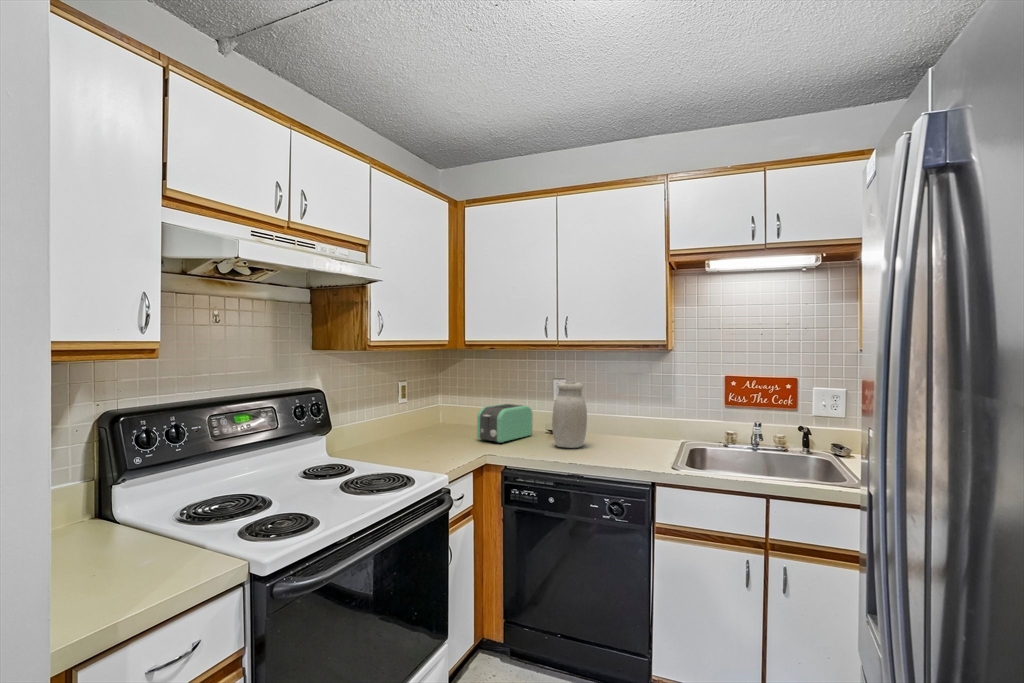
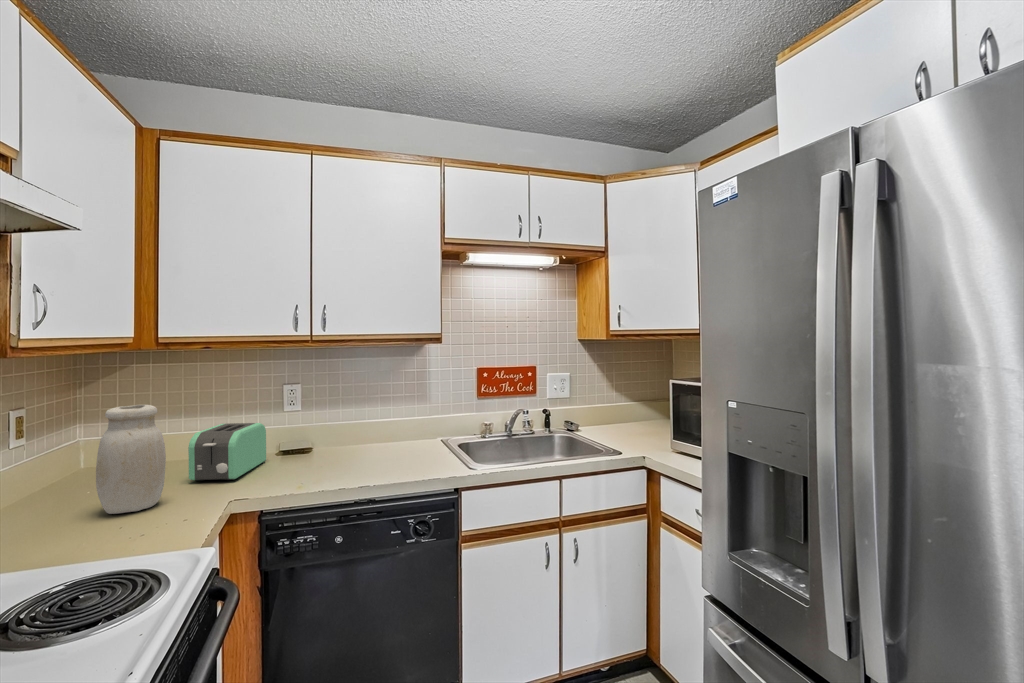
jar: present [552,382,587,448] -> present [96,405,166,514]

